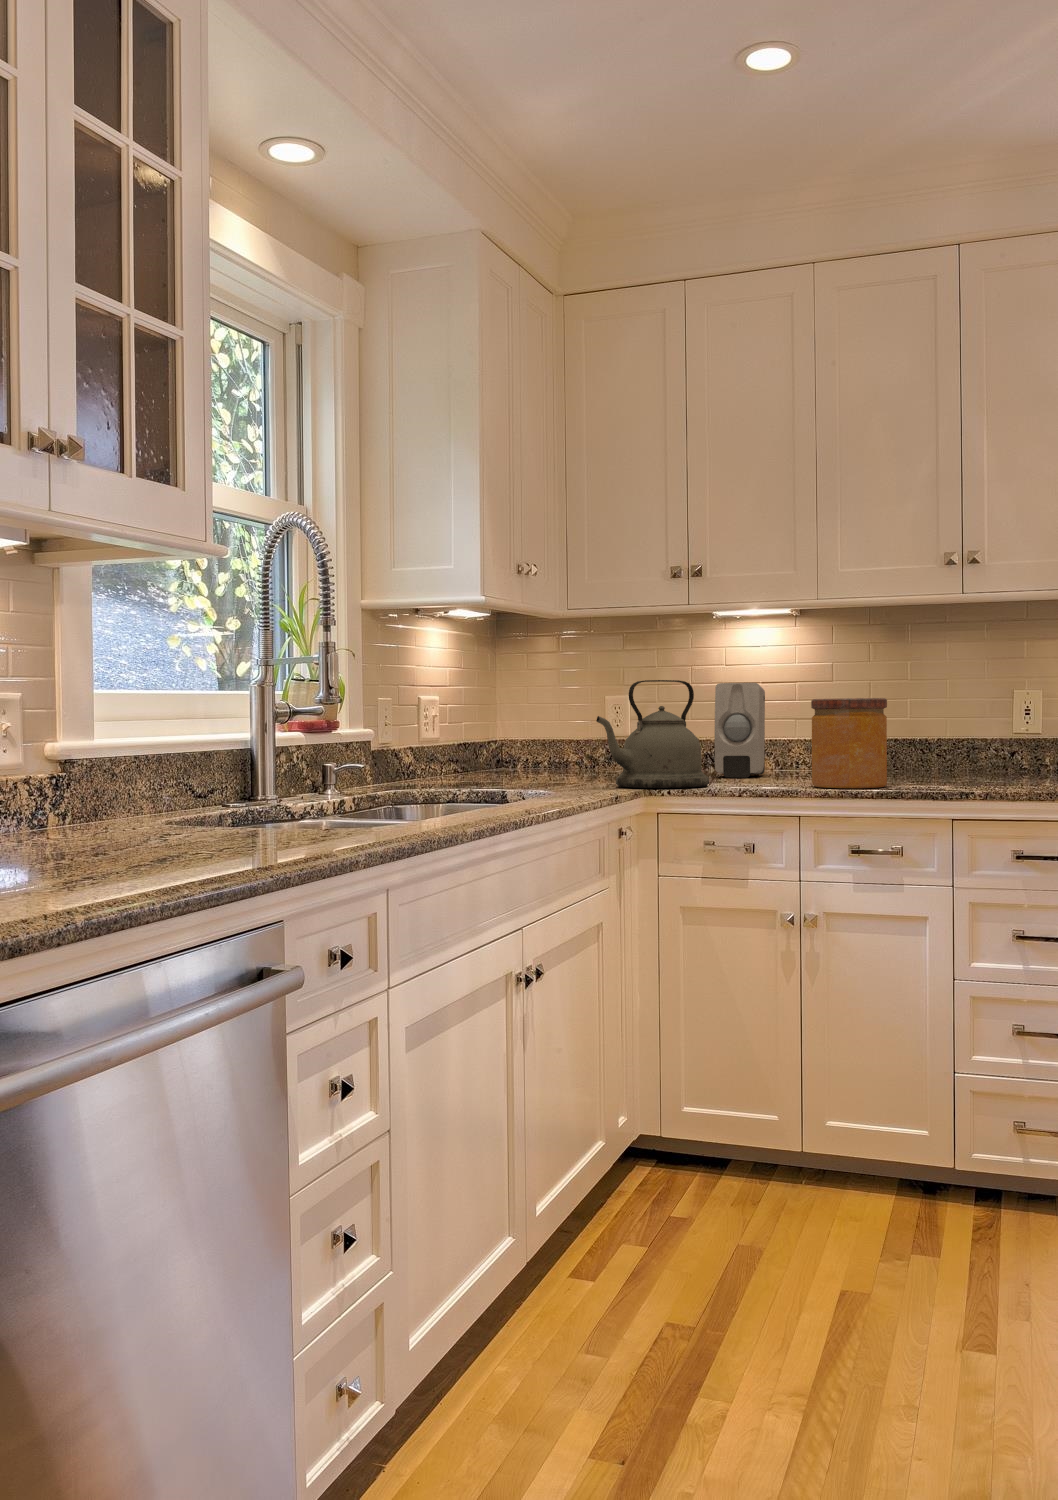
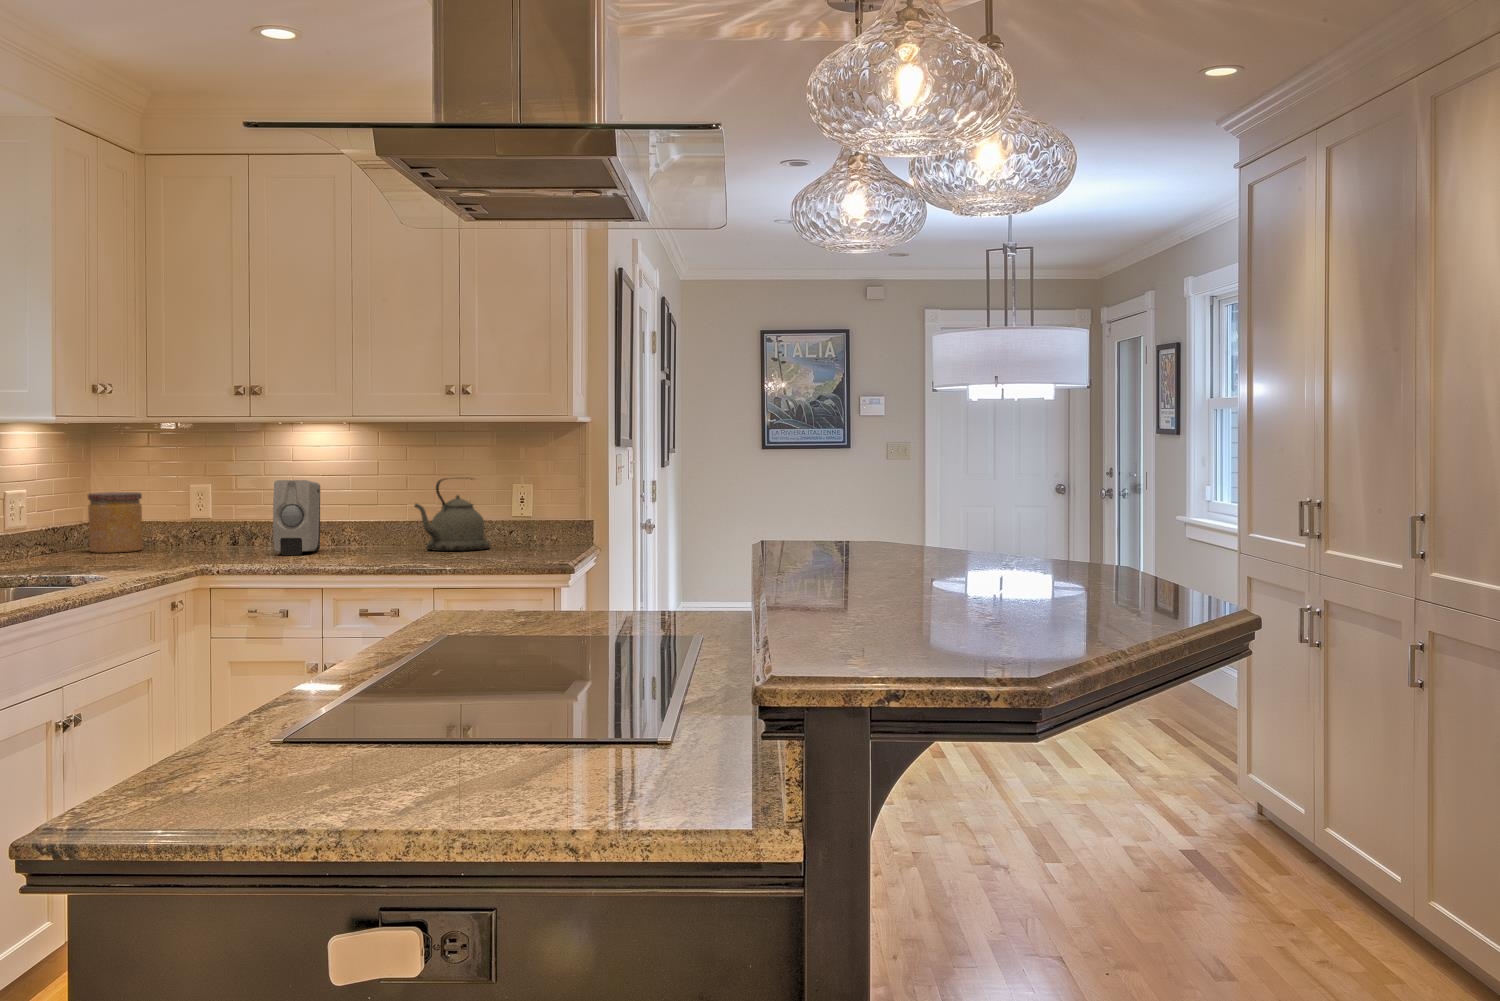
kettle: present [596,680,709,788] -> present [415,479,490,551]
jar: present [811,698,887,788] -> present [88,492,143,553]

